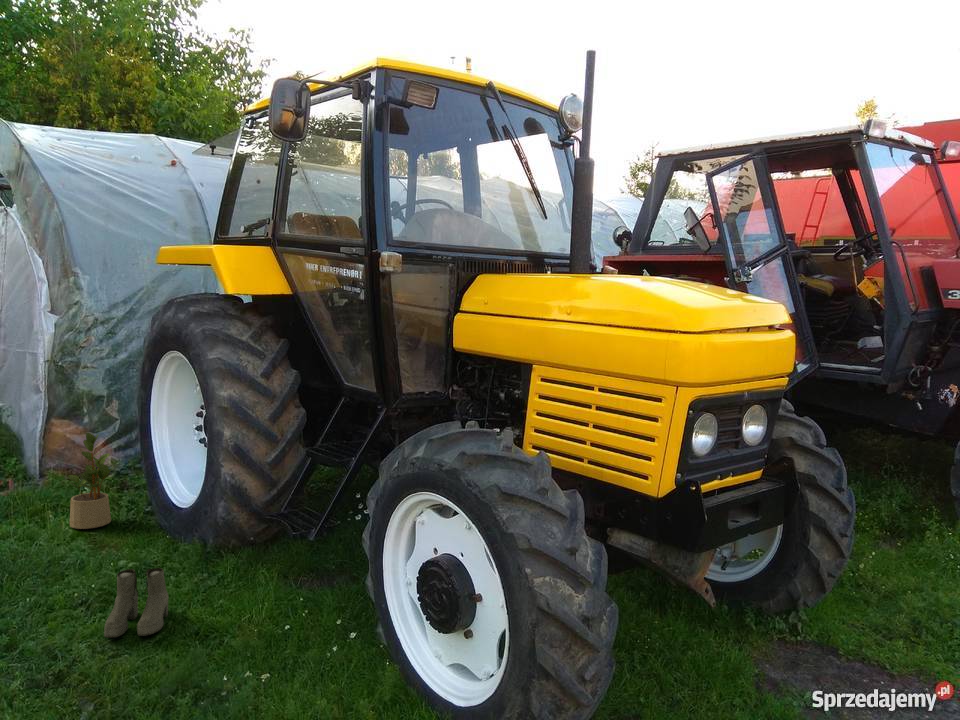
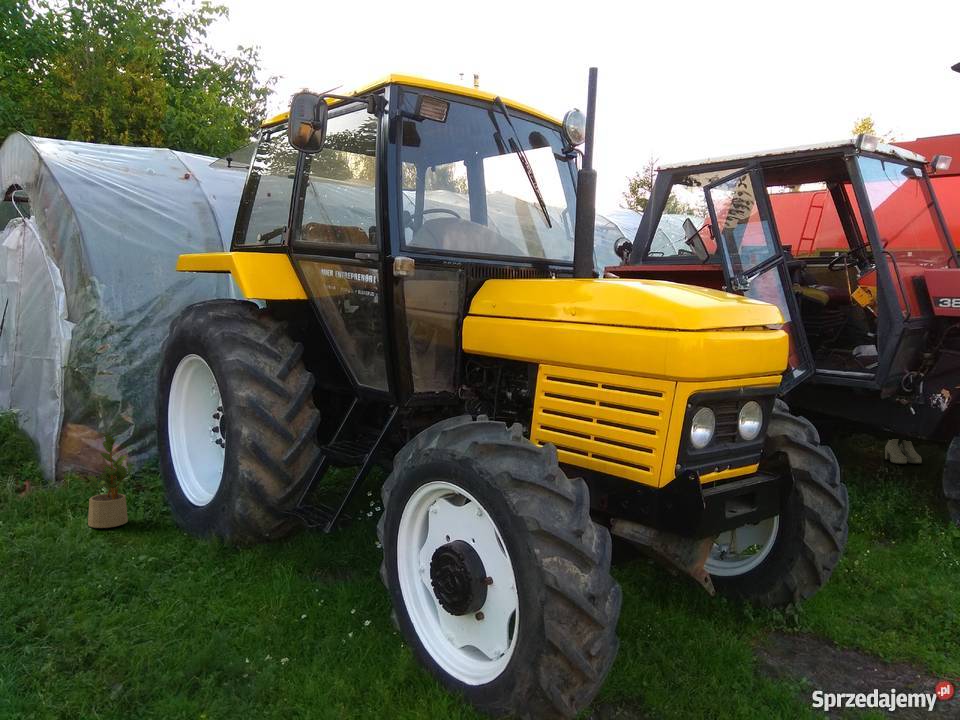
boots: present [104,568,168,638] -> present [885,439,922,464]

